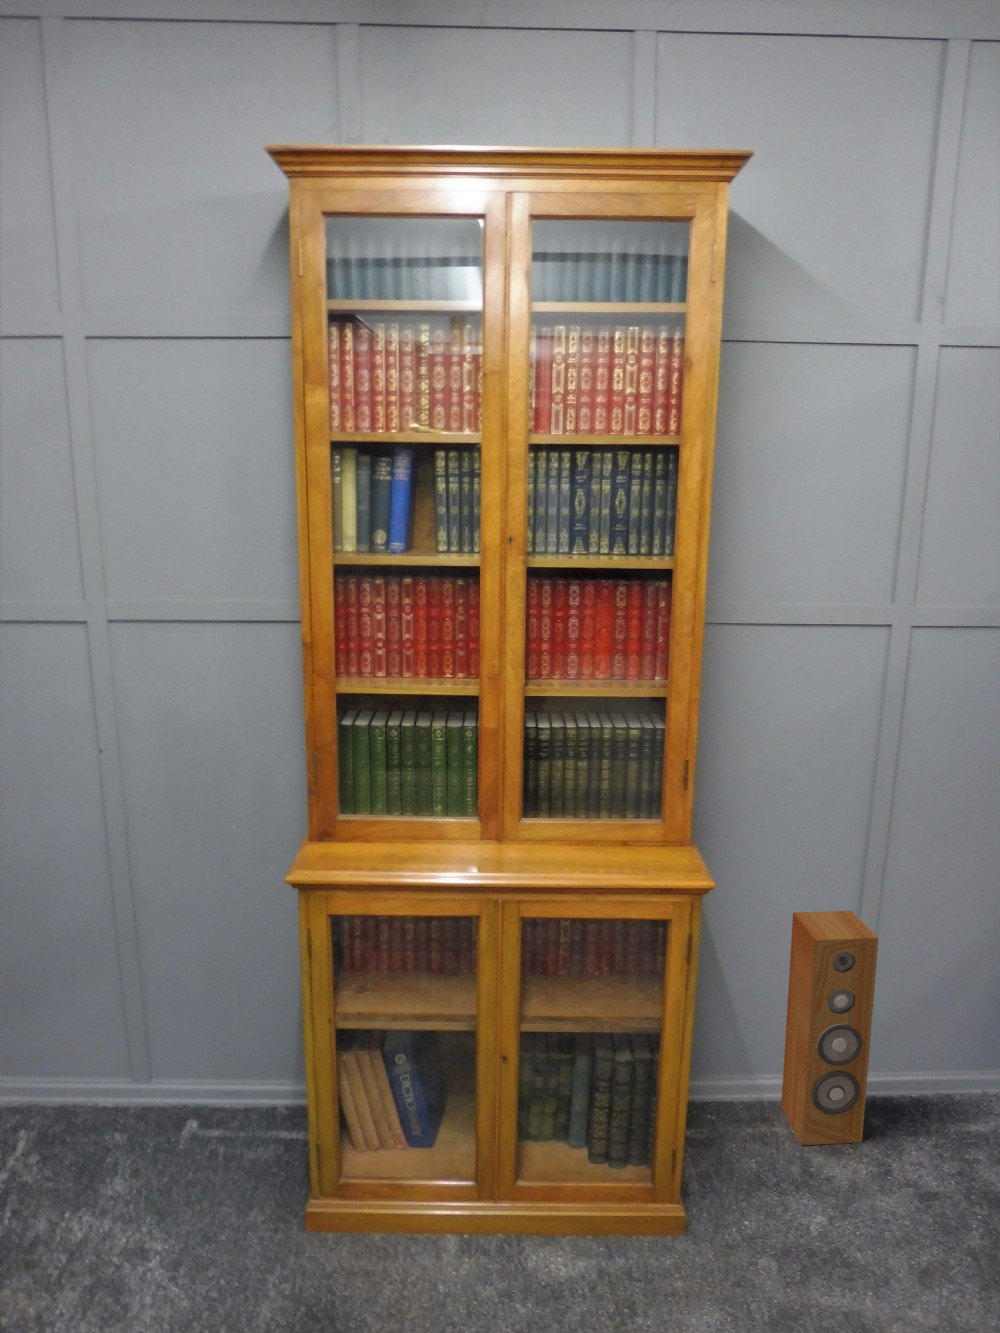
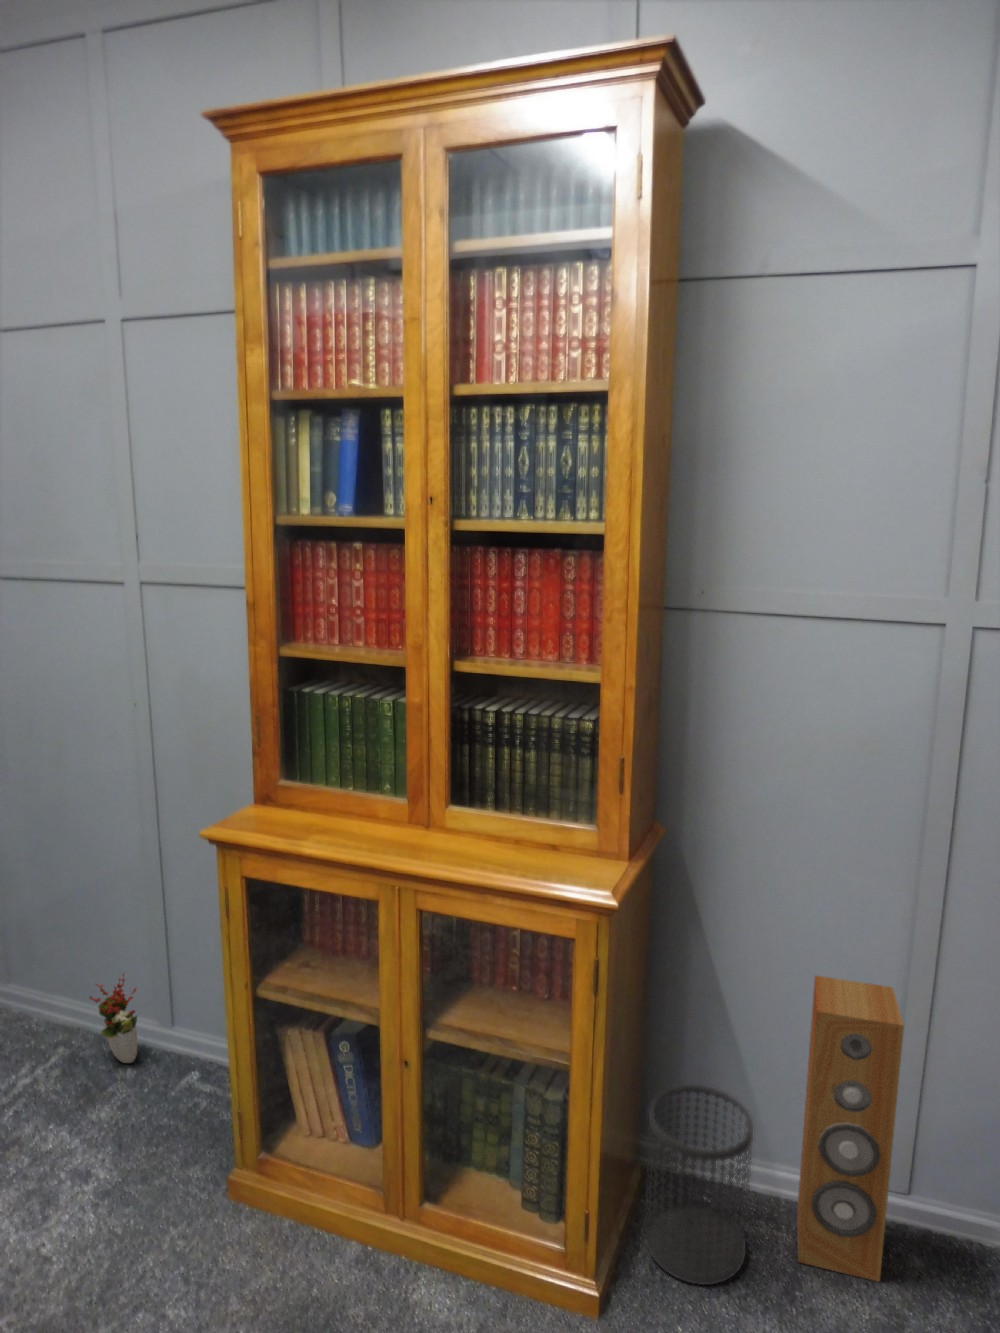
wastebasket: none [680,1023,772,1185] -> present [644,1085,753,1285]
decorative plant: none [57,1049,113,1146] -> present [90,973,138,1063]

